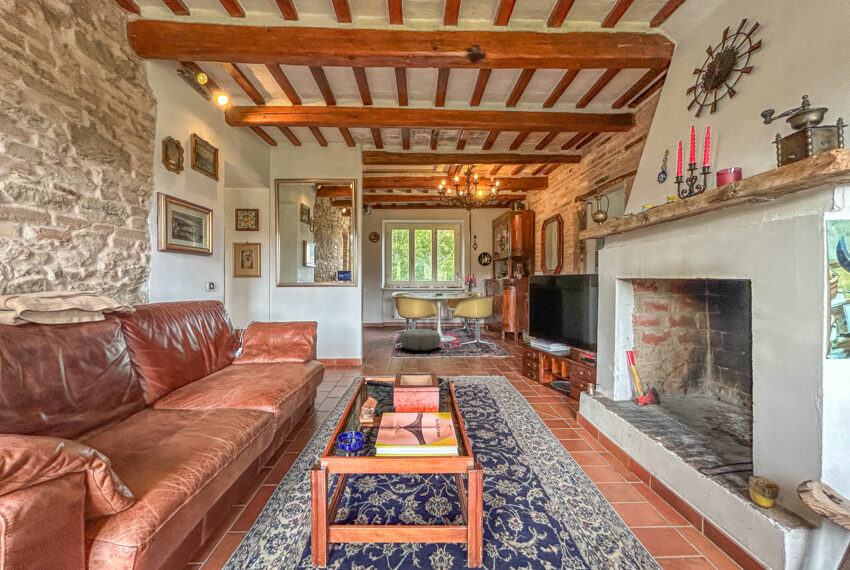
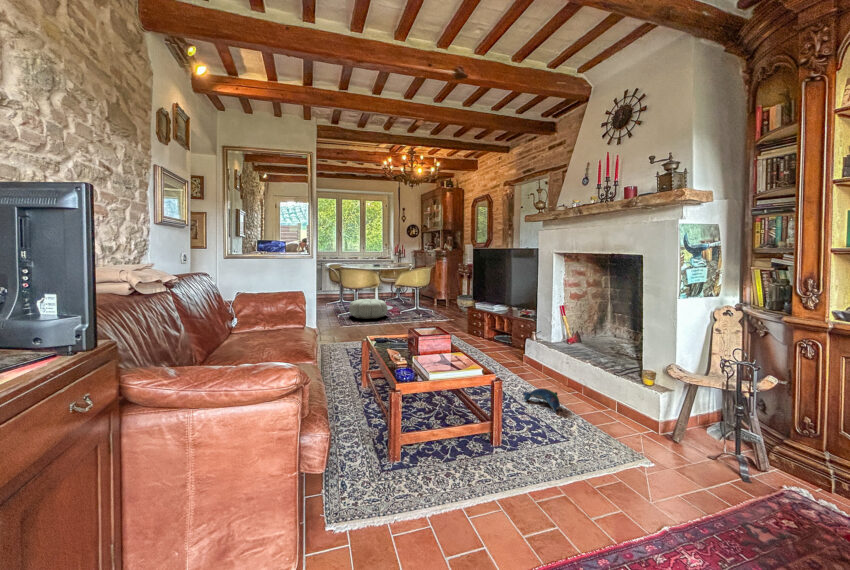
plush toy: none [550,481,603,529] -> present [523,389,560,412]

